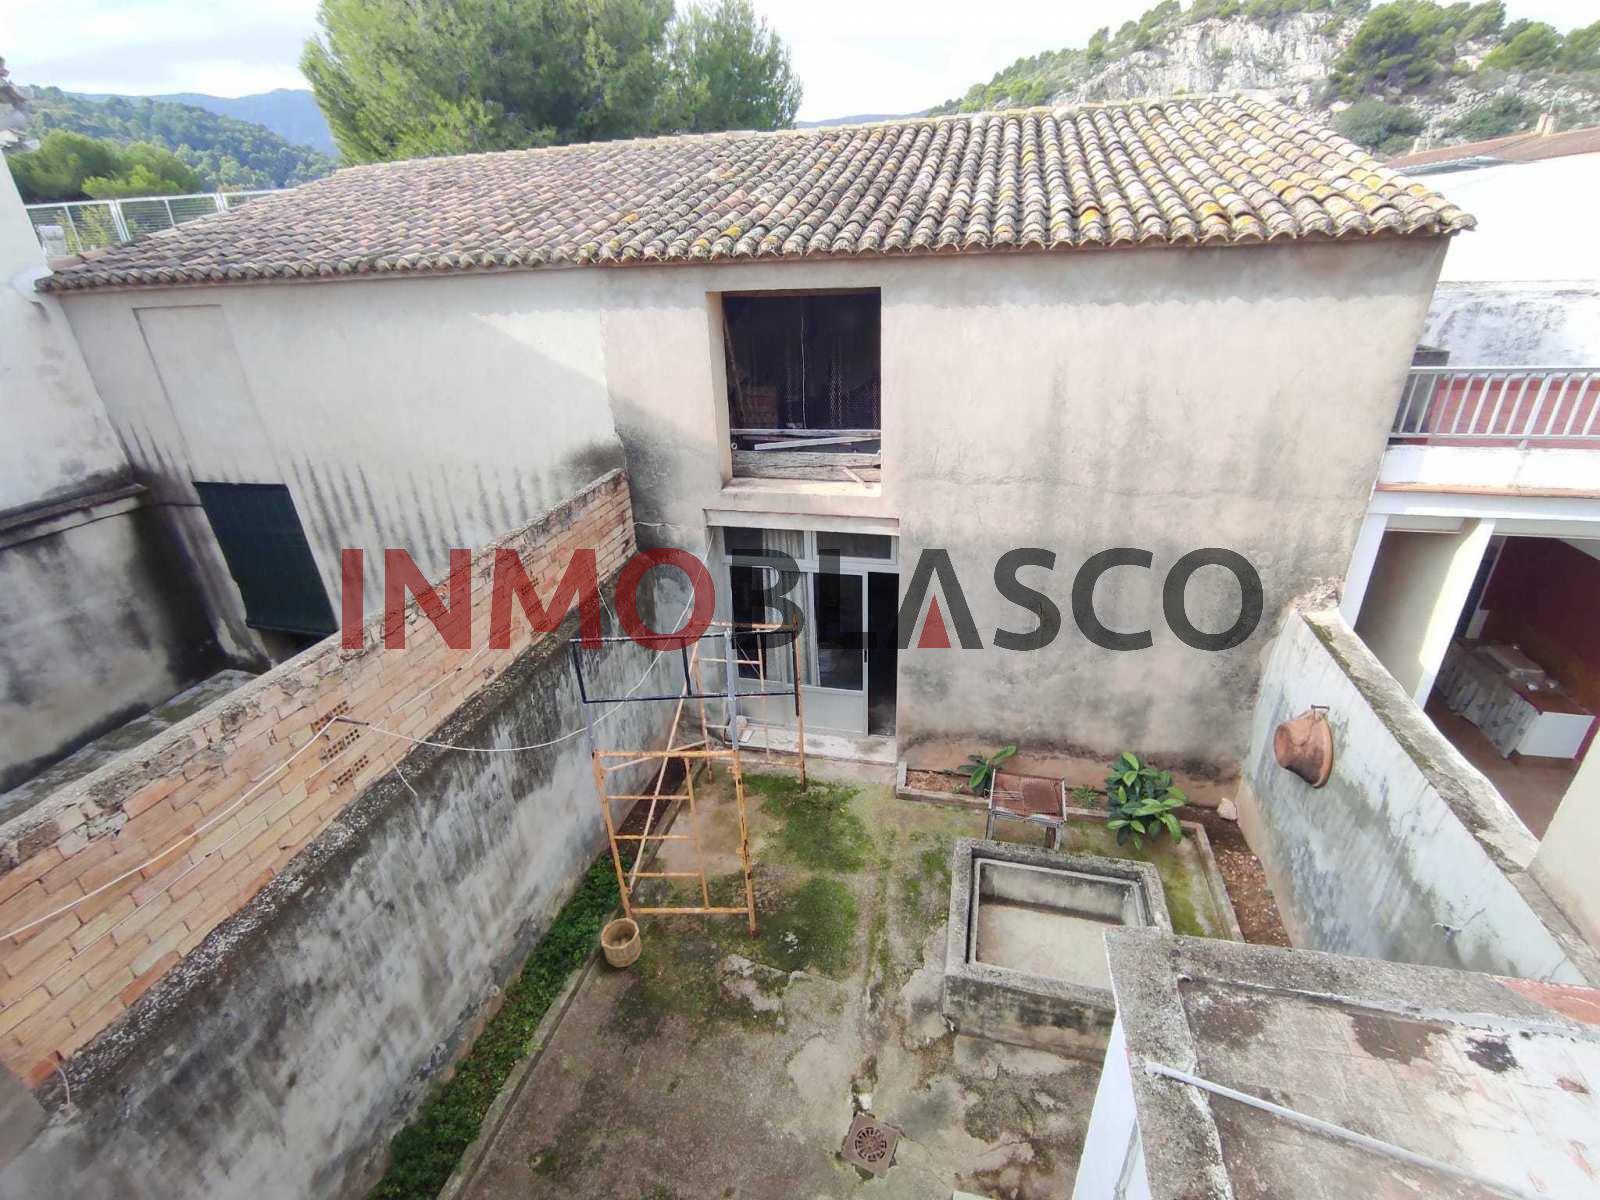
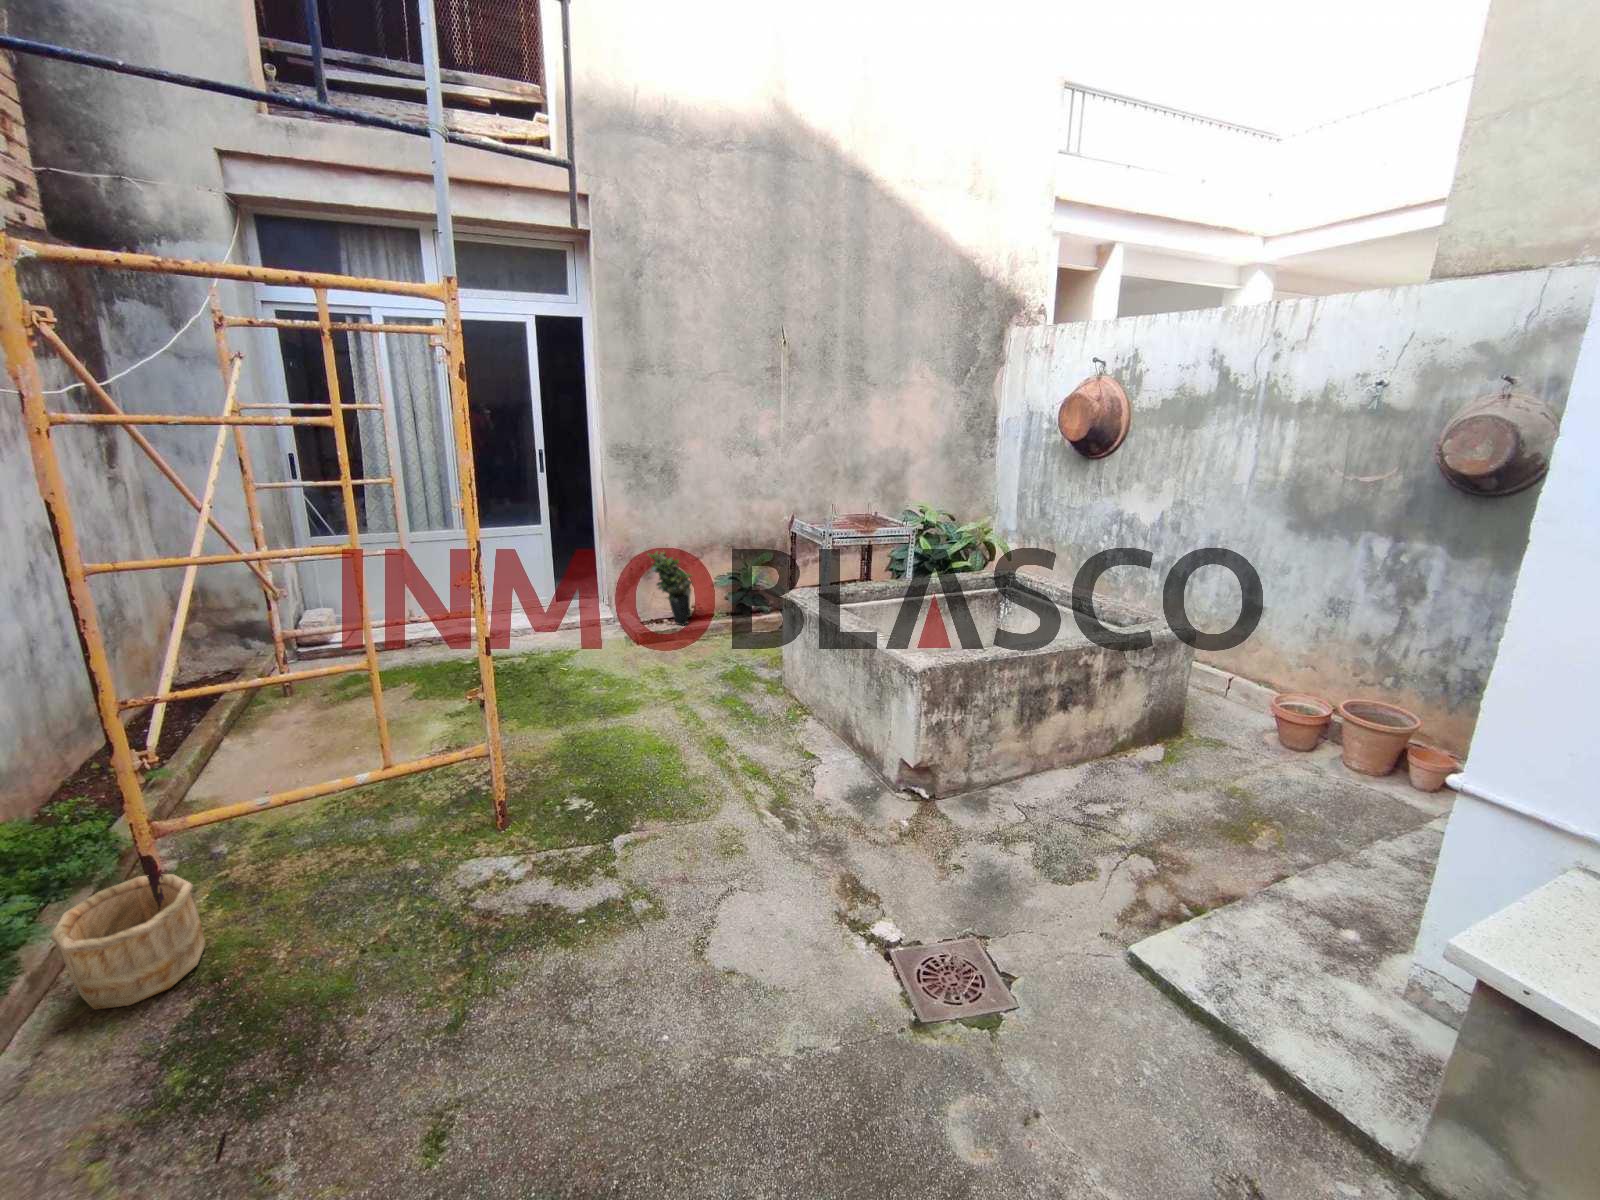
potted plant: none [922,732,952,787] -> present [648,550,692,625]

